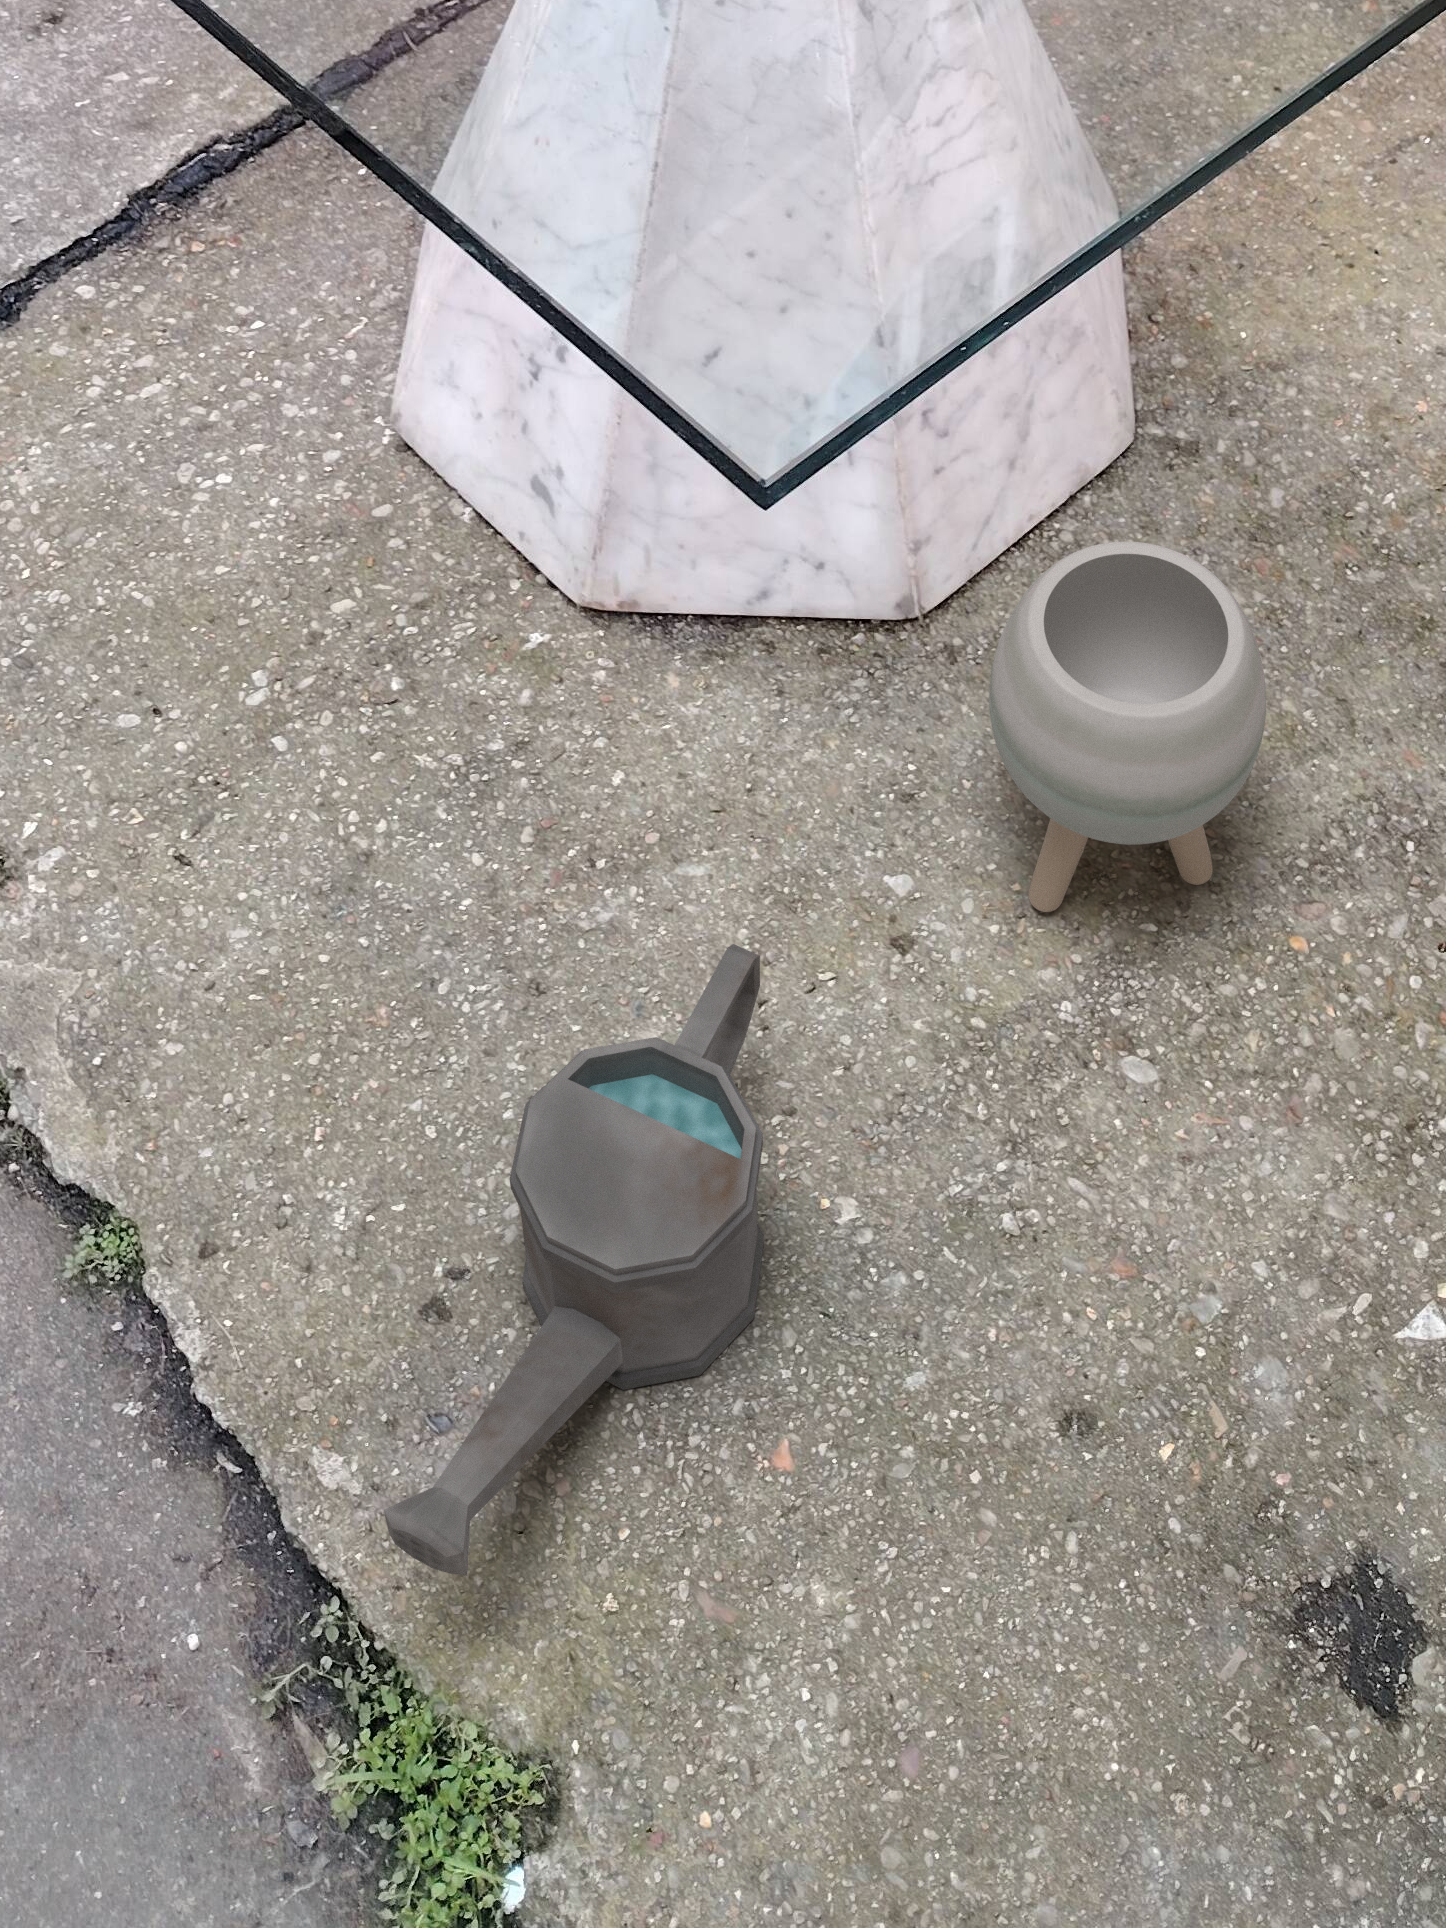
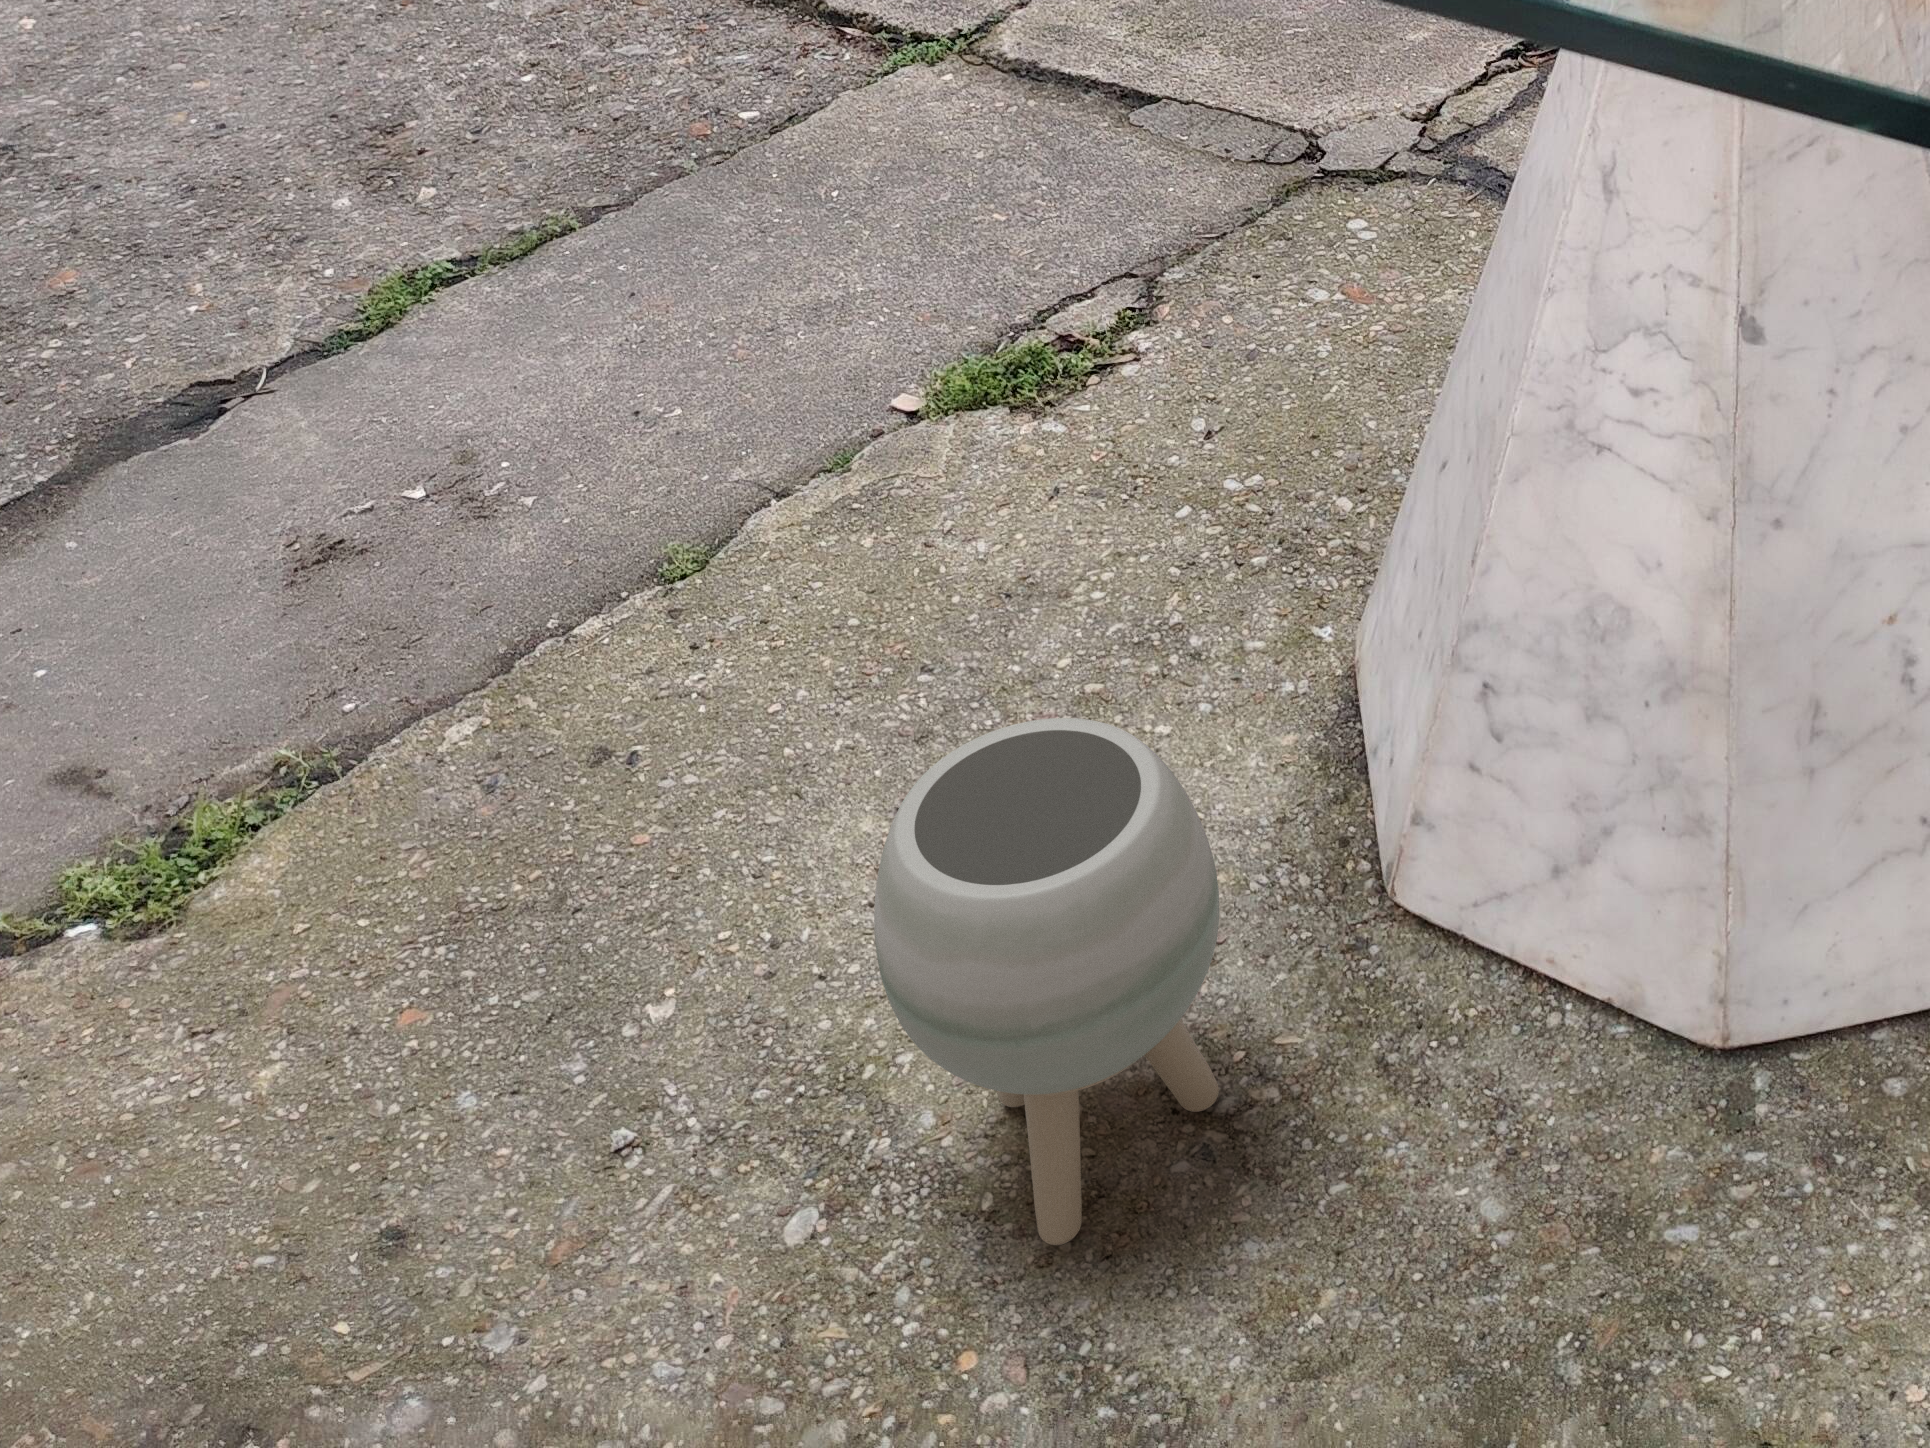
watering can: present [384,944,764,1576] -> none [202,628,810,967]

